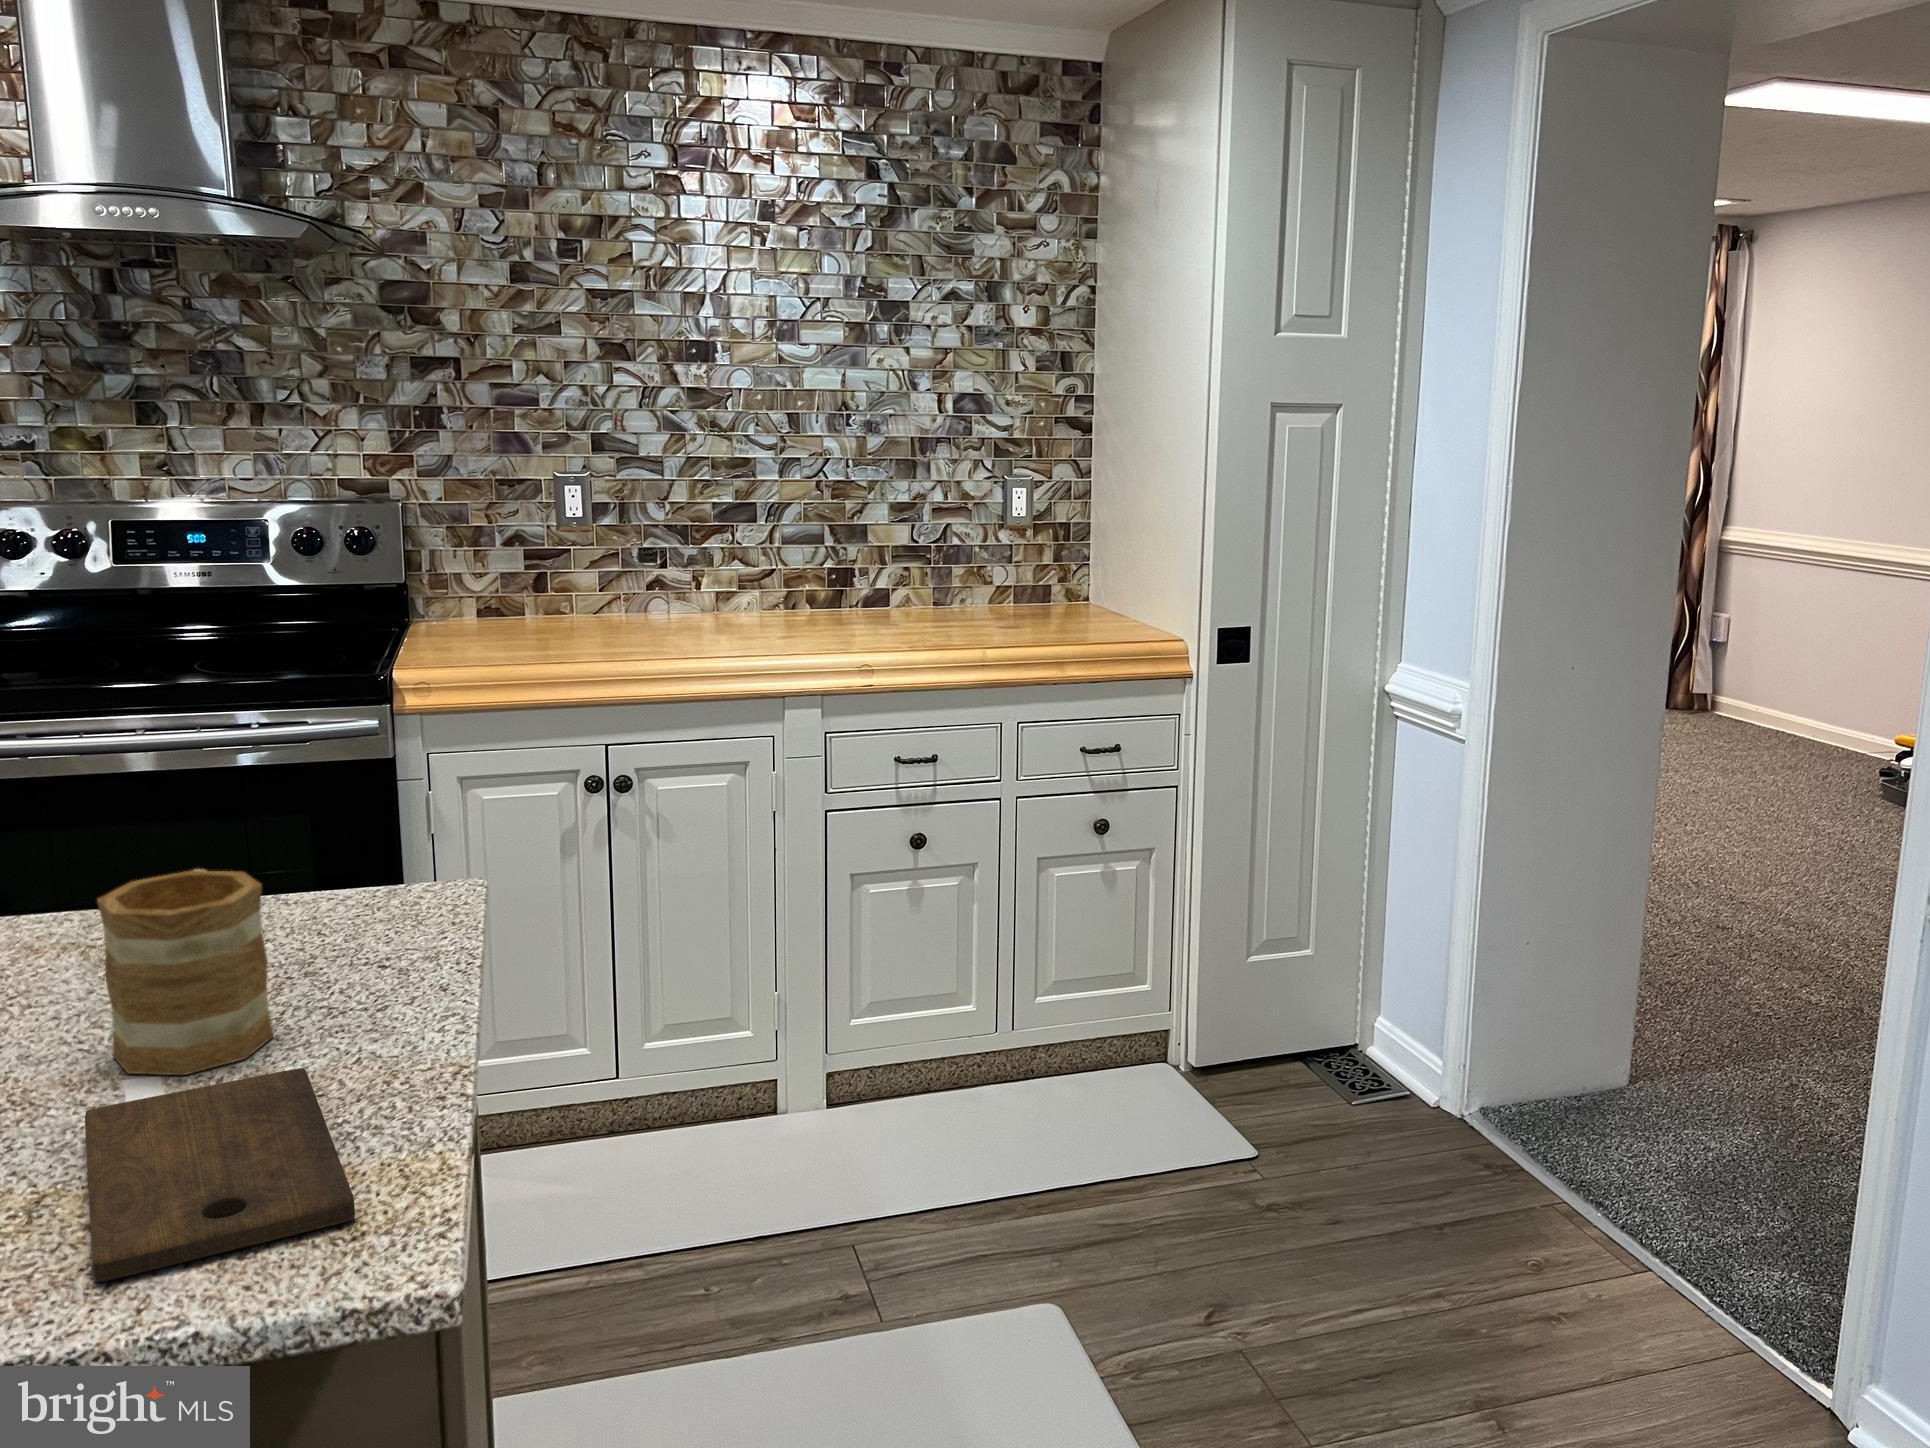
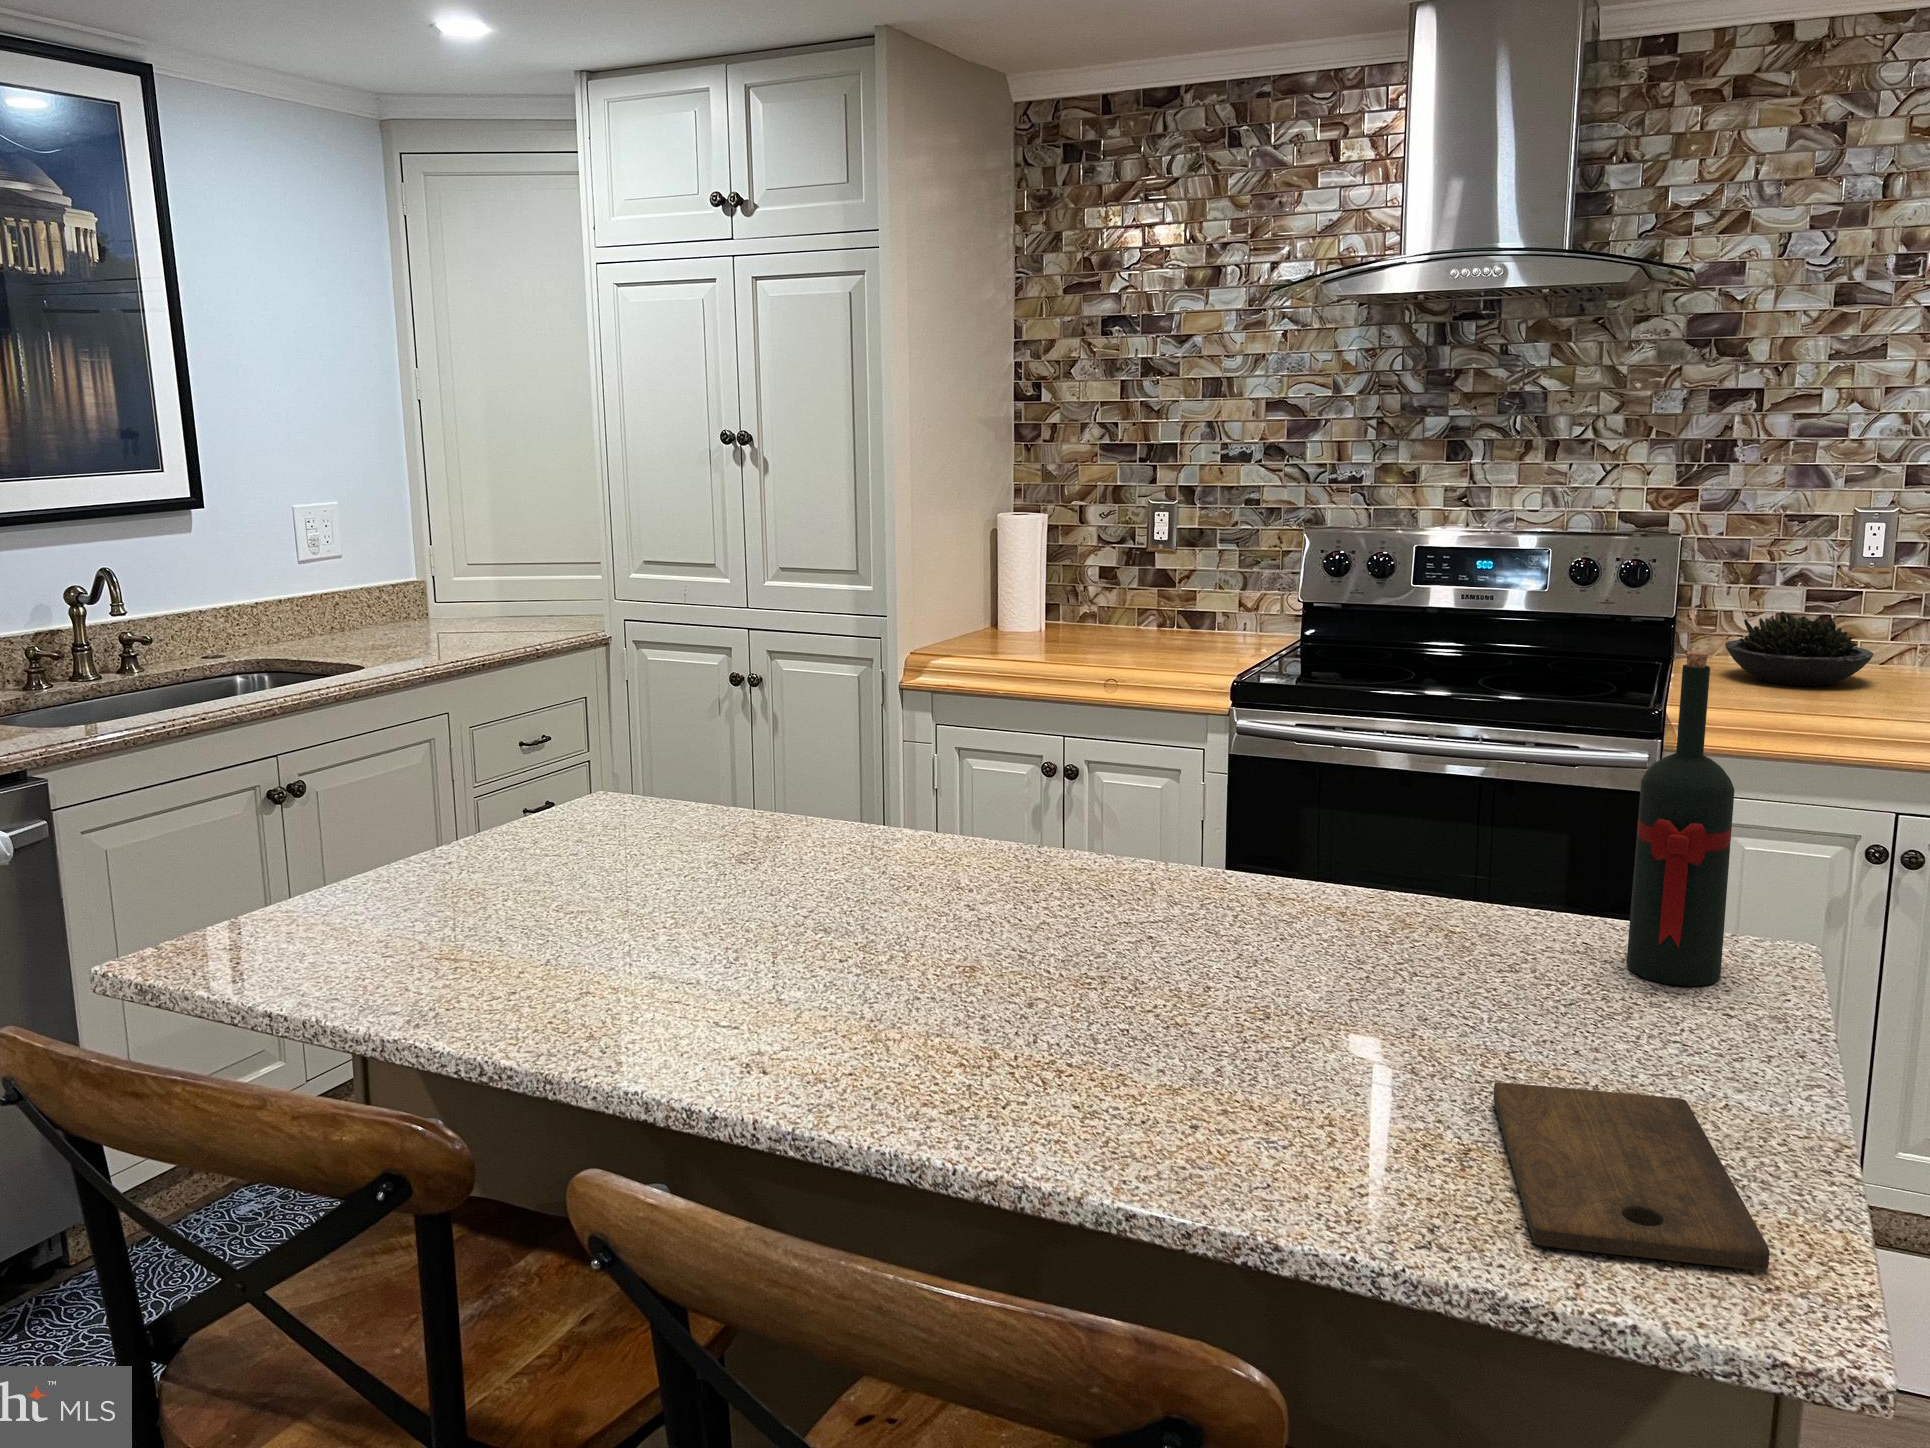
succulent plant: none [452,572,581,641] -> present [1725,611,1874,686]
wine bottle: none [272,605,380,952] -> present [1626,651,1734,986]
mug: present [97,869,274,1075] -> none [1496,886,1649,1072]

